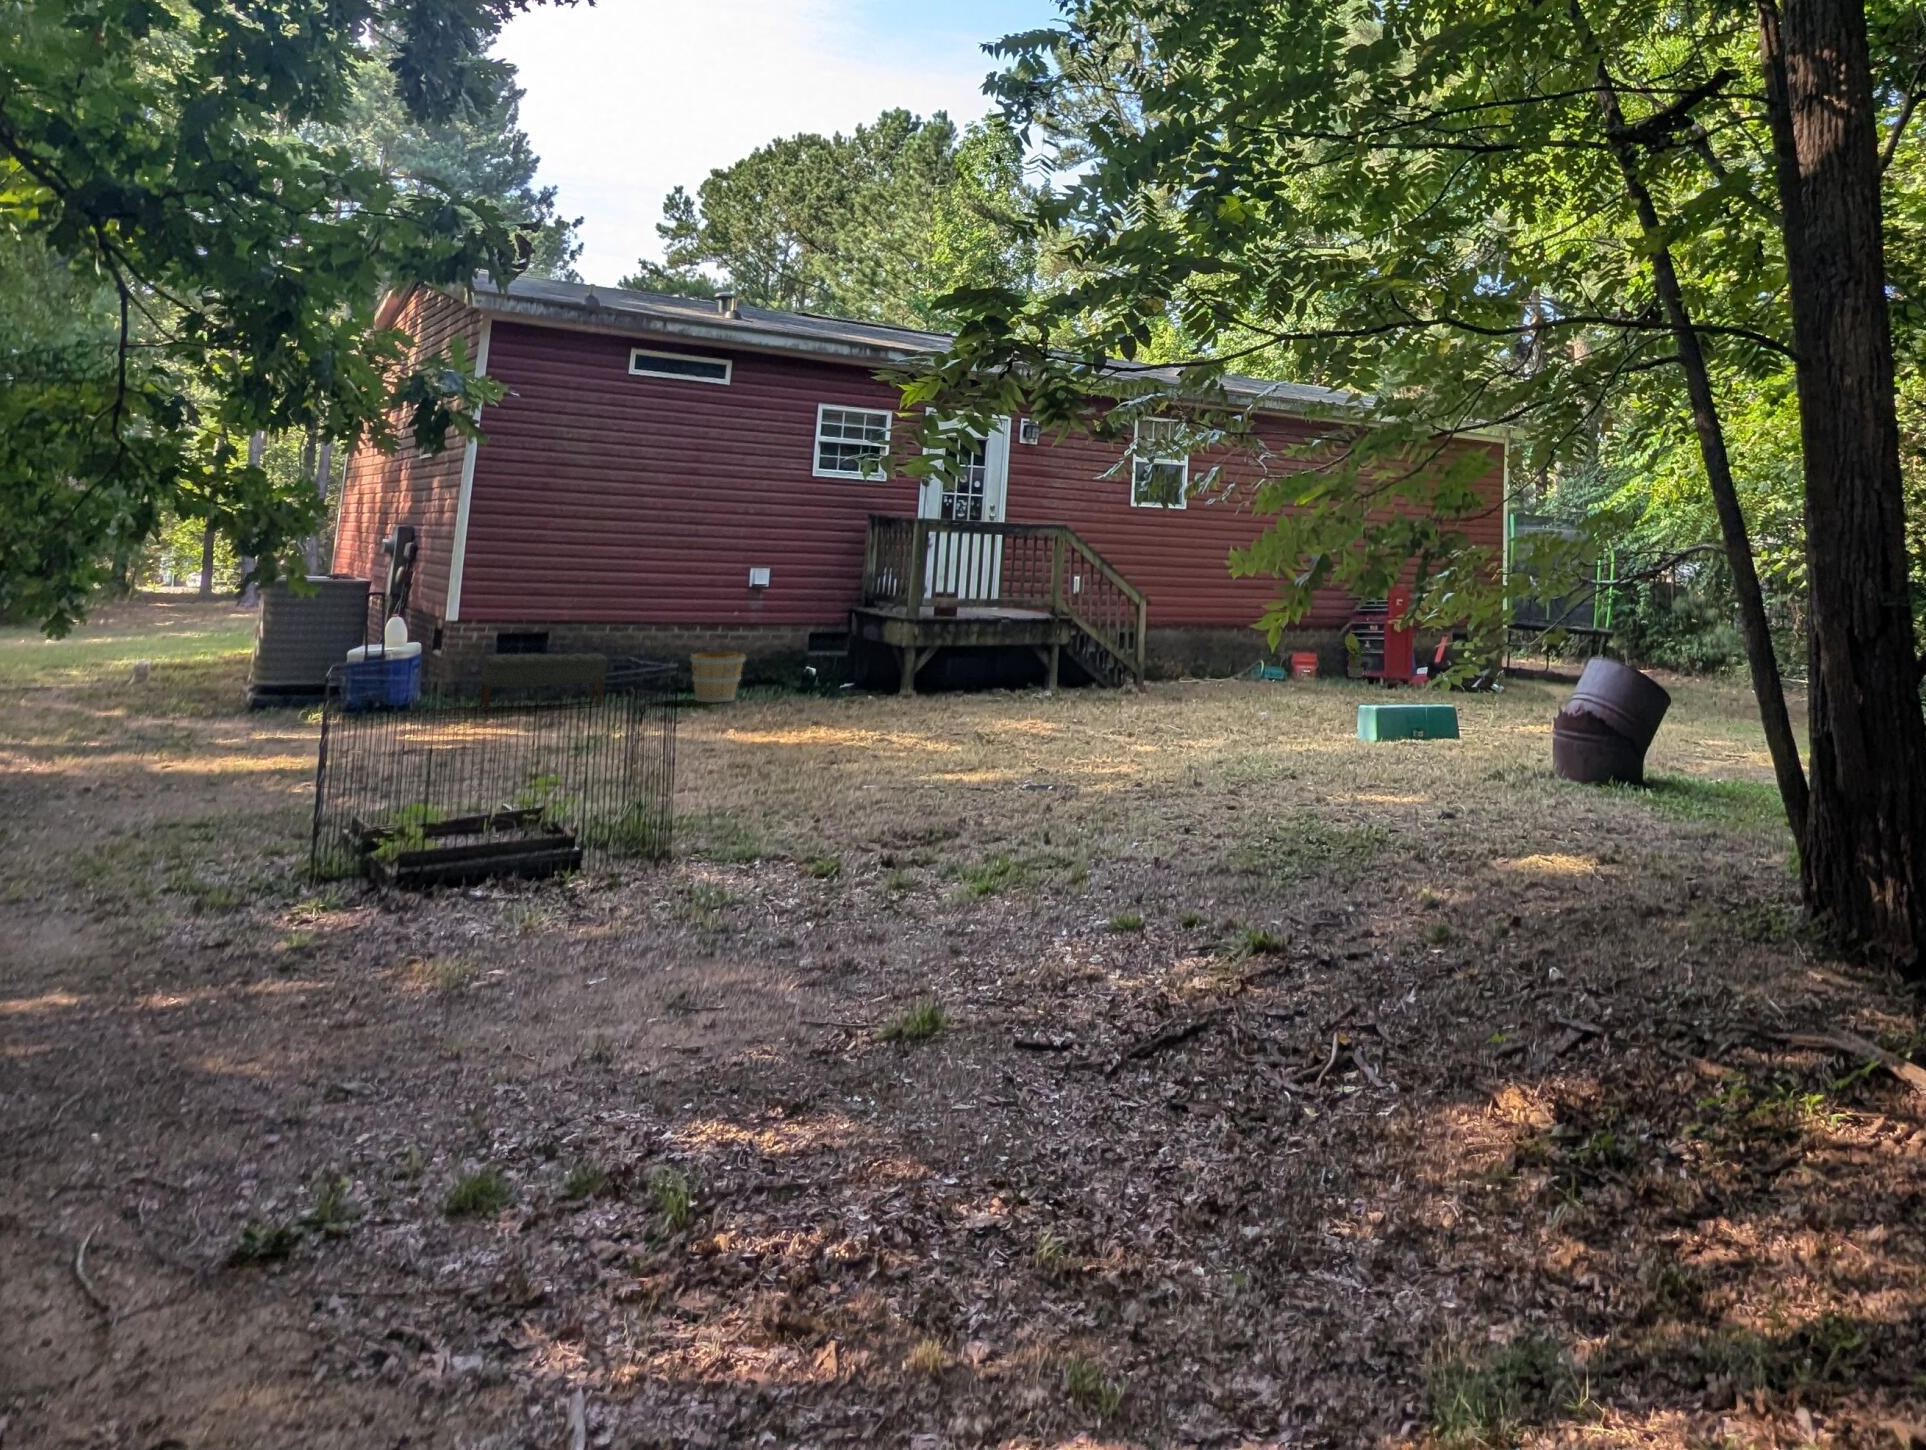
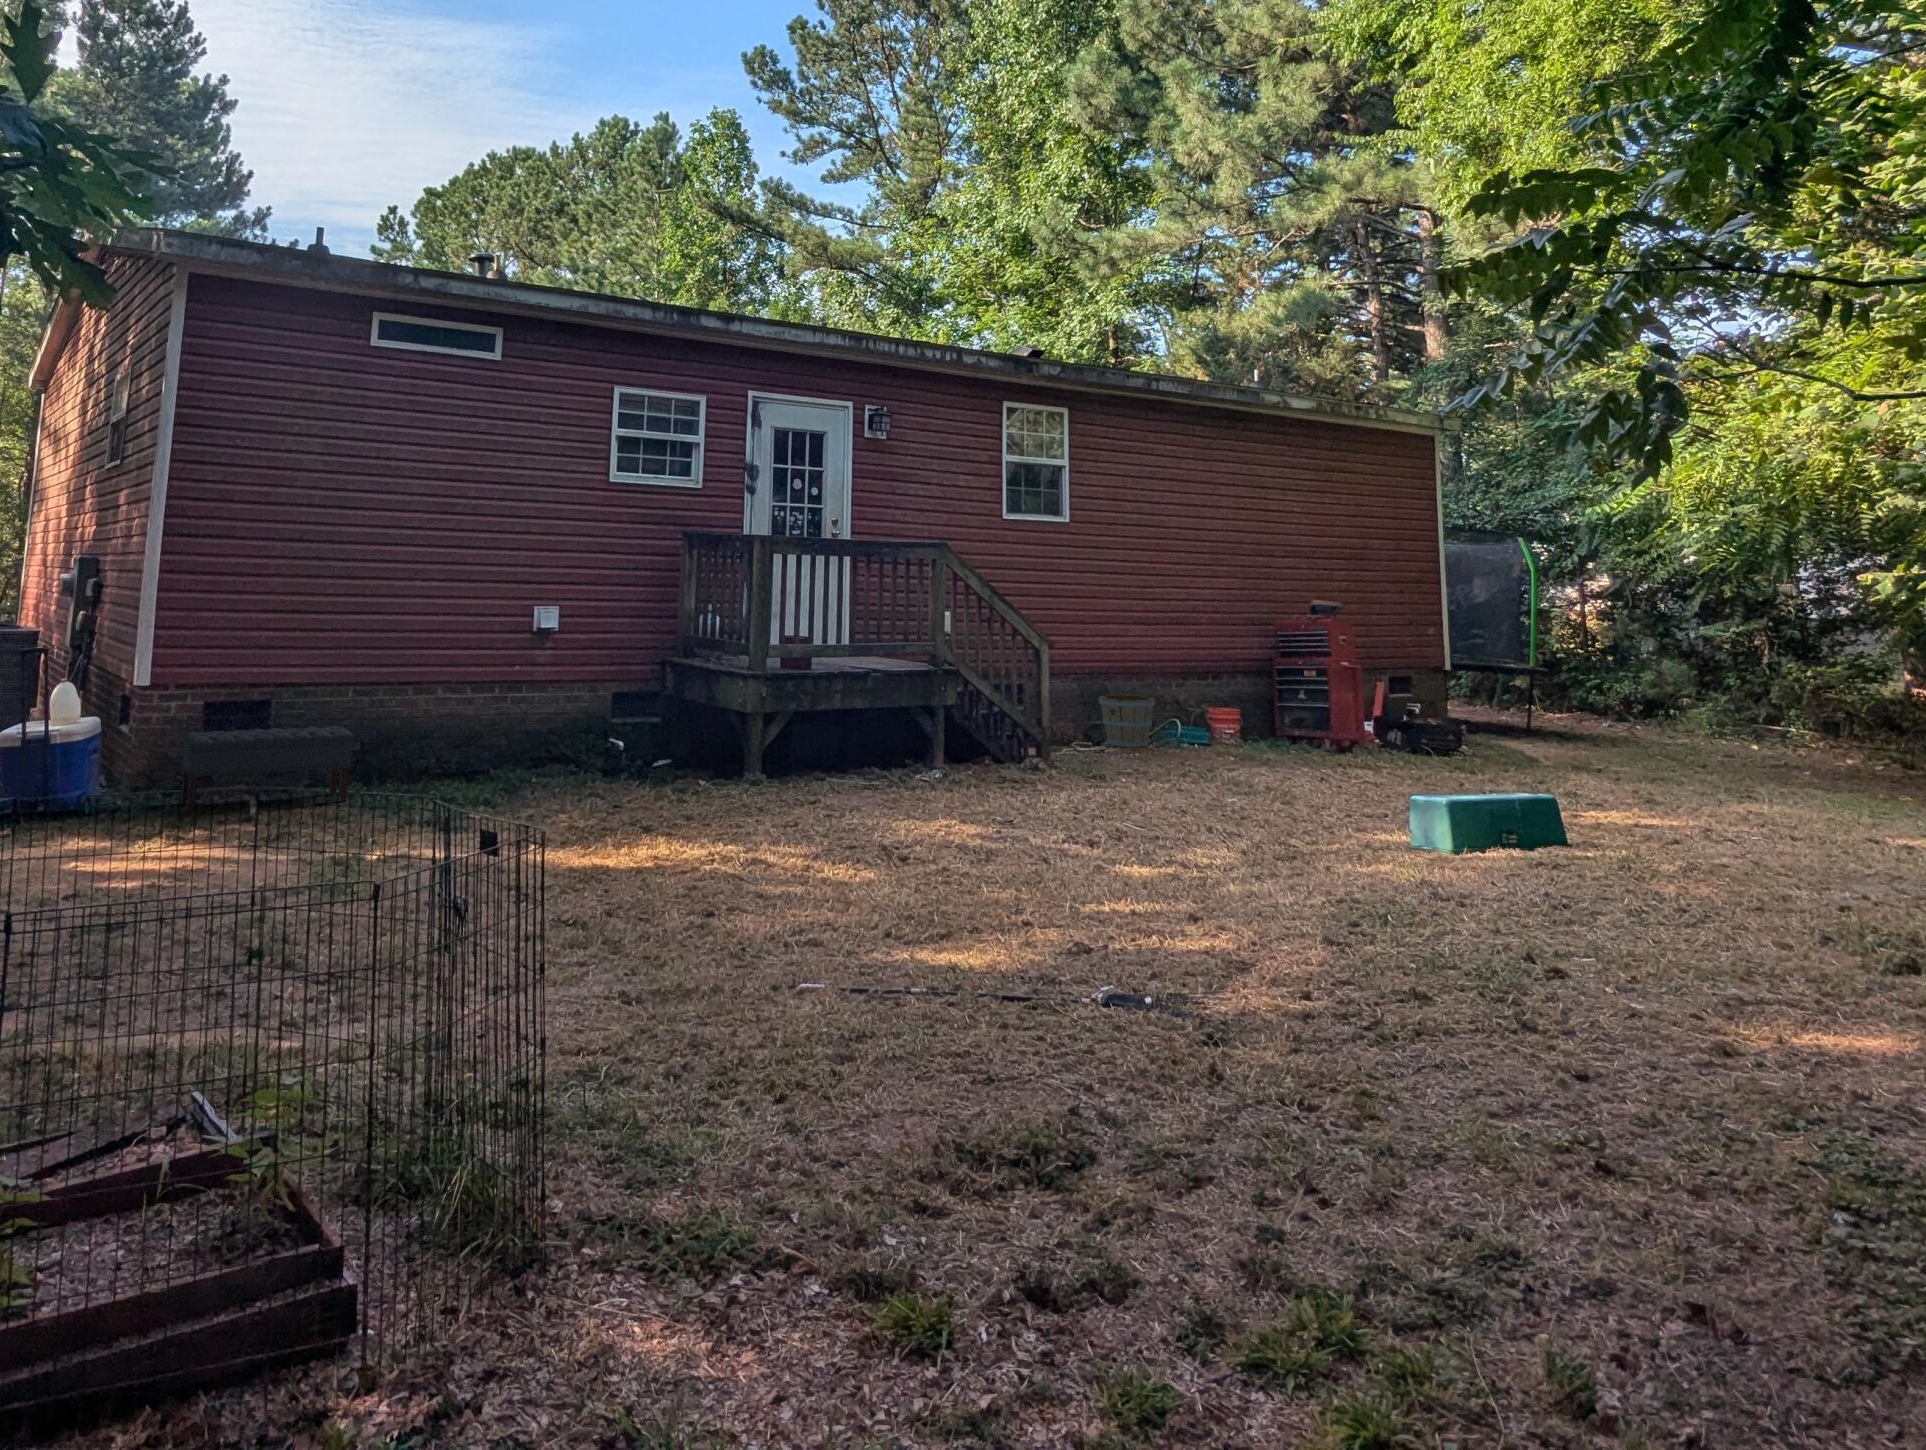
potted plant: present [1339,645,1372,678] -> none [1267,696,1316,739]
wooden bucket: present [691,651,746,703] -> present [1099,693,1155,748]

